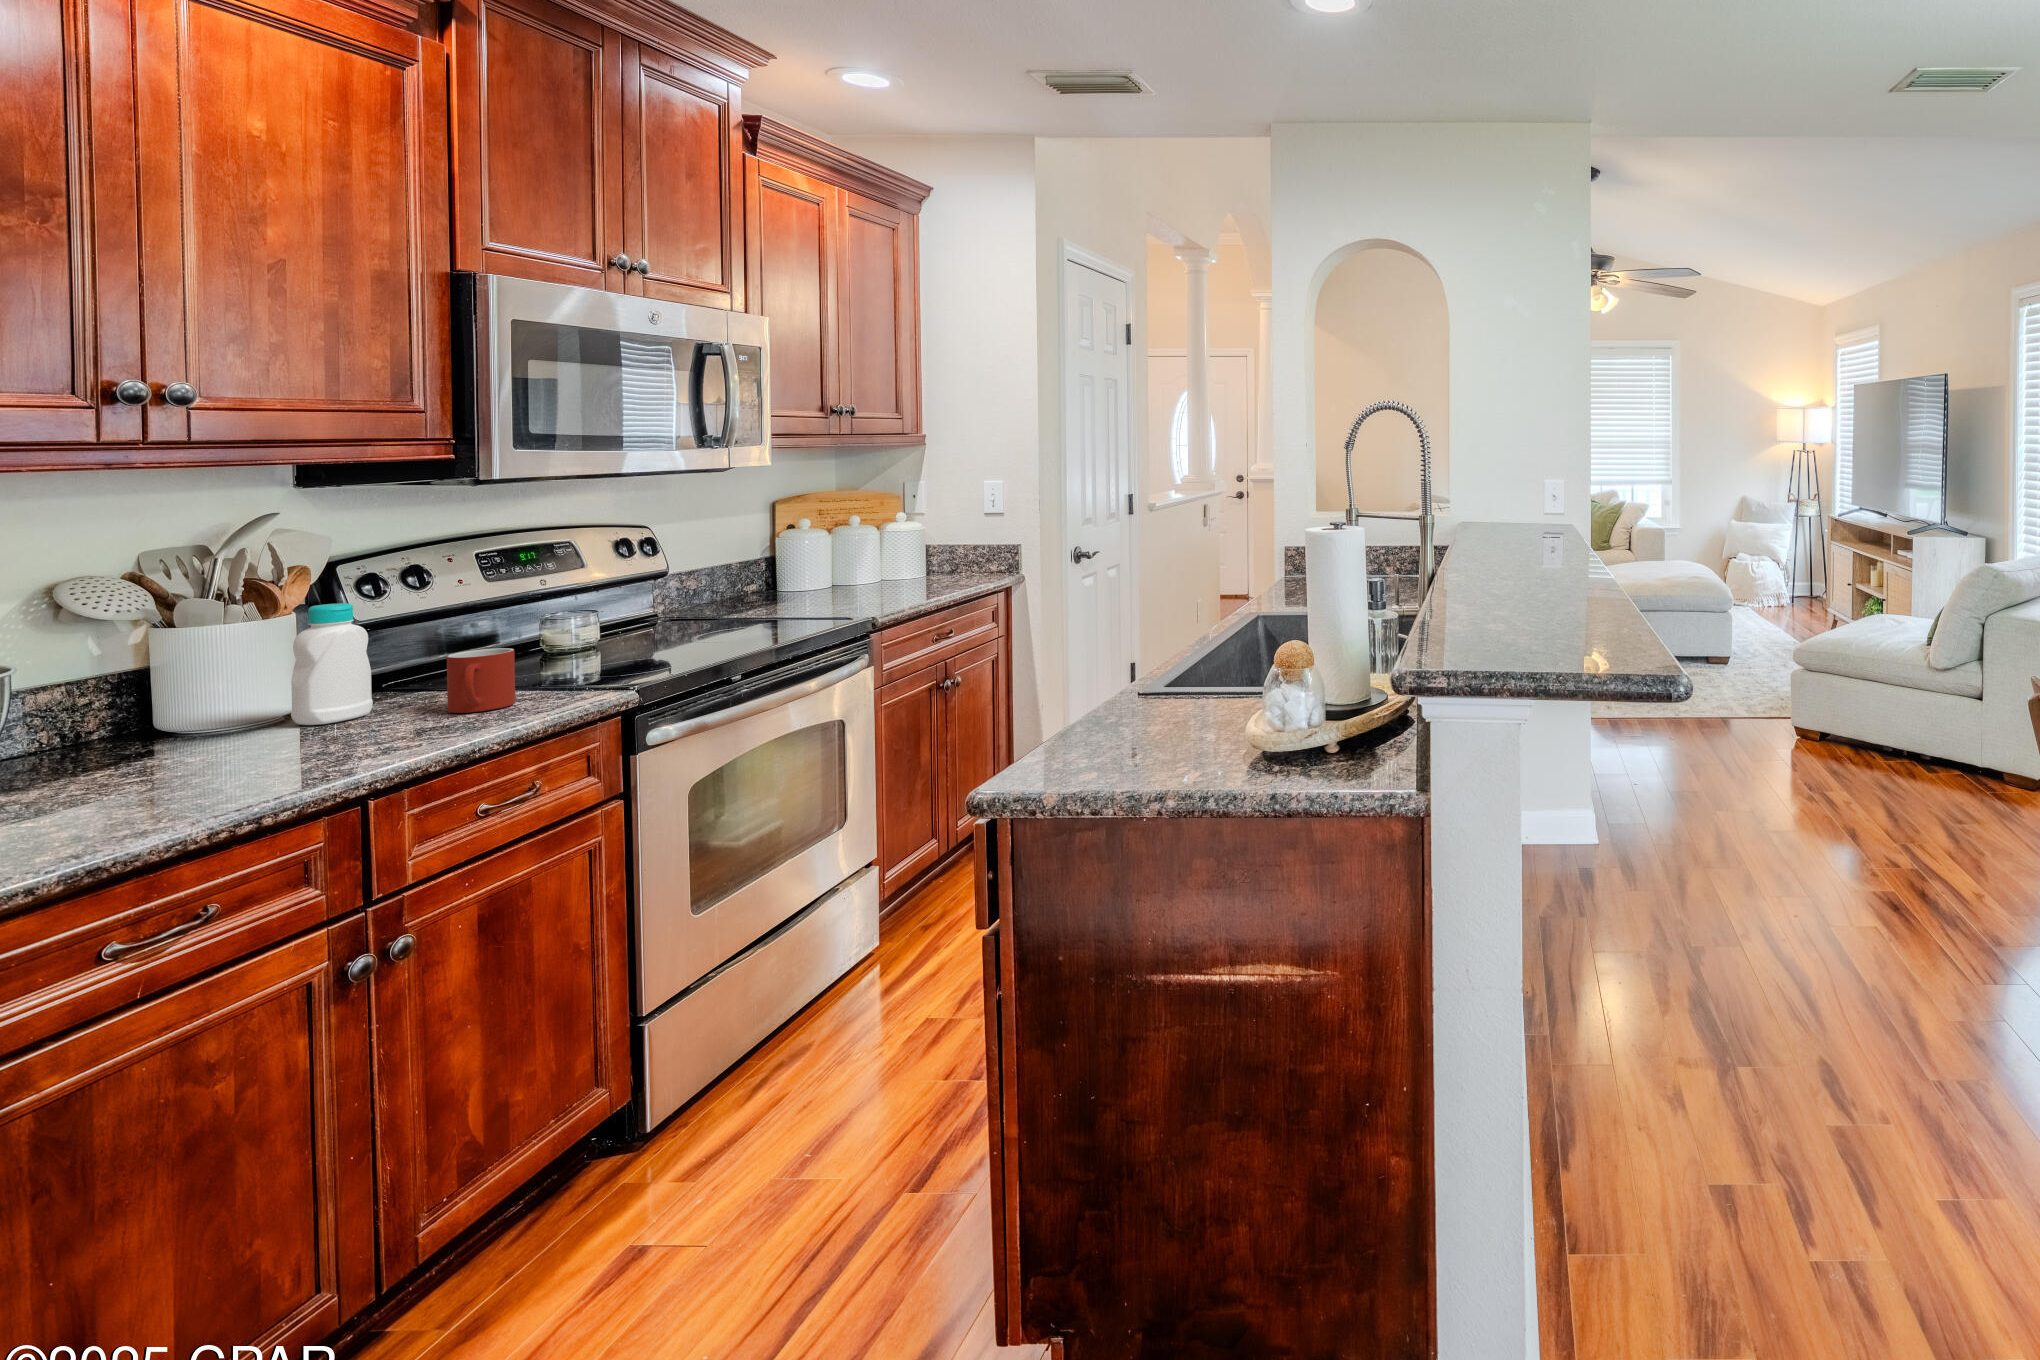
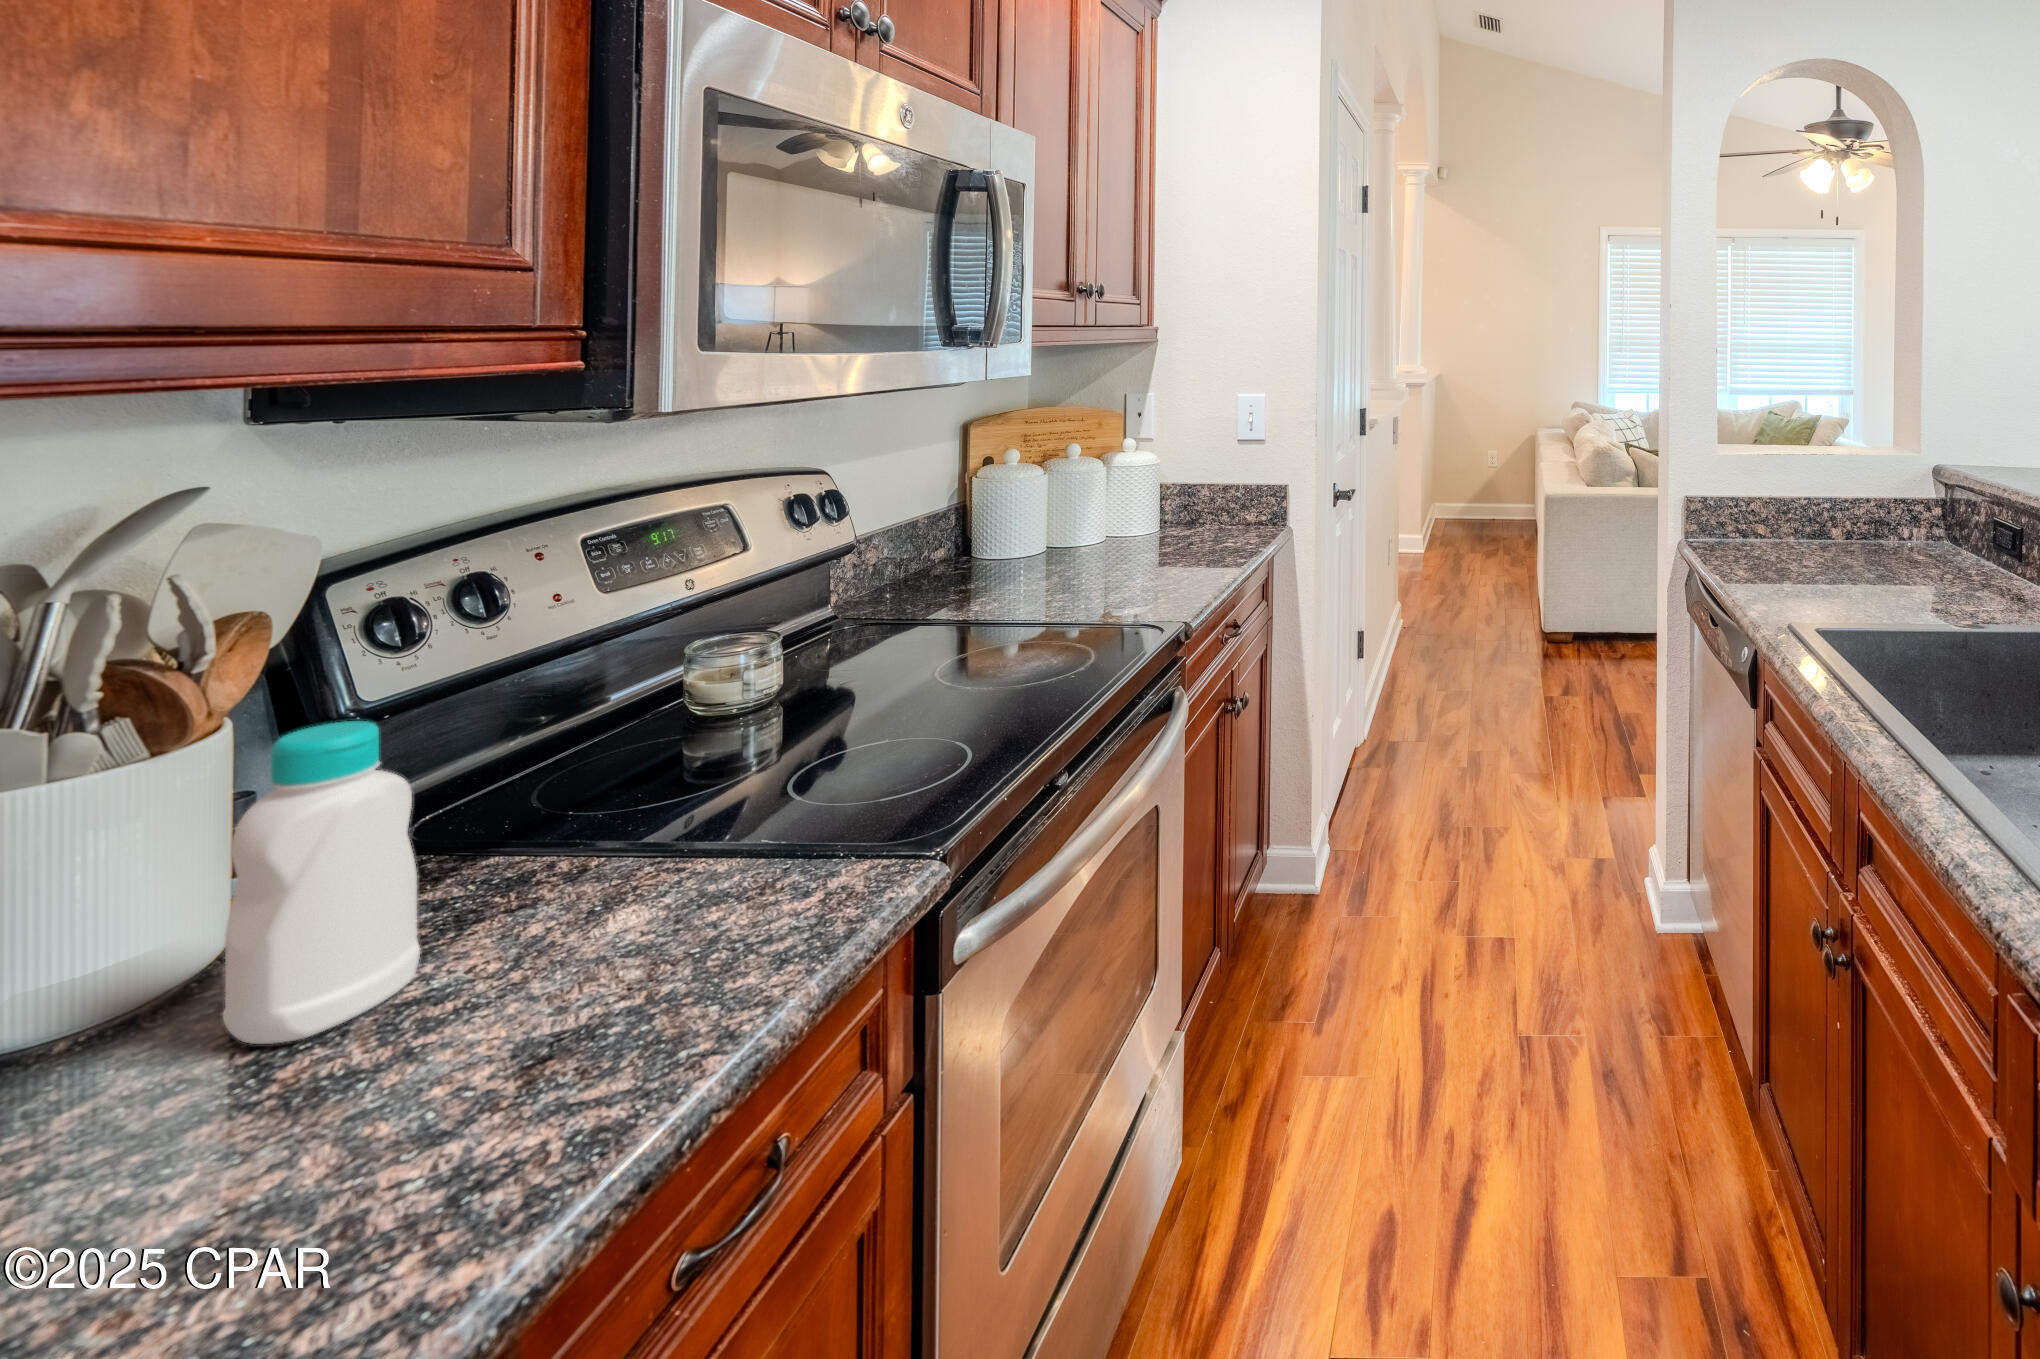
mug: present [447,648,515,713] -> none [594,798,735,976]

